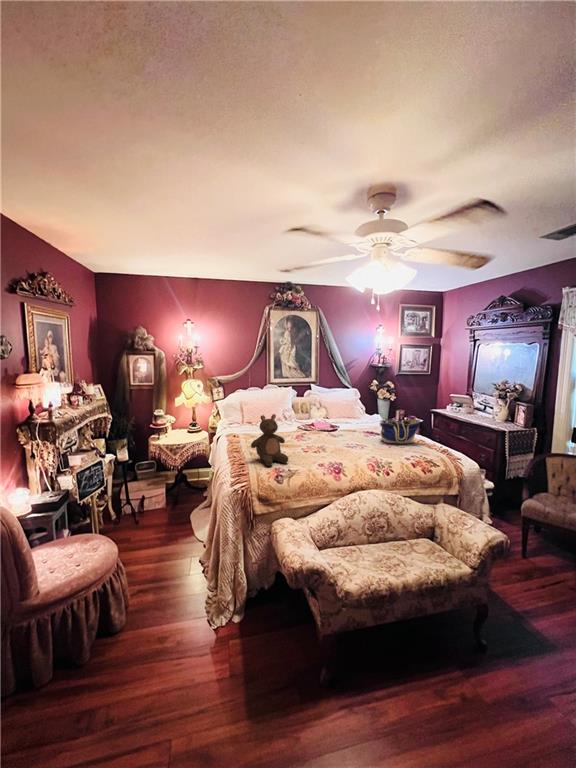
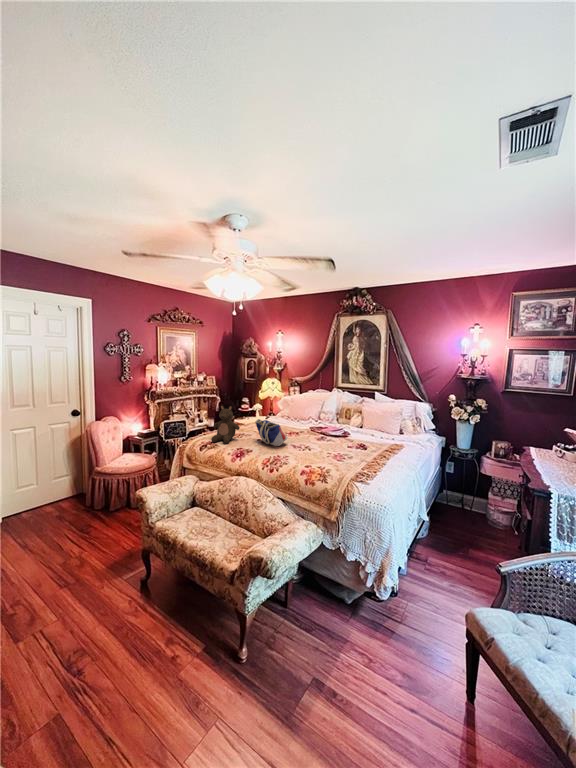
tote bag: present [379,420,420,443] -> present [256,419,288,446]

